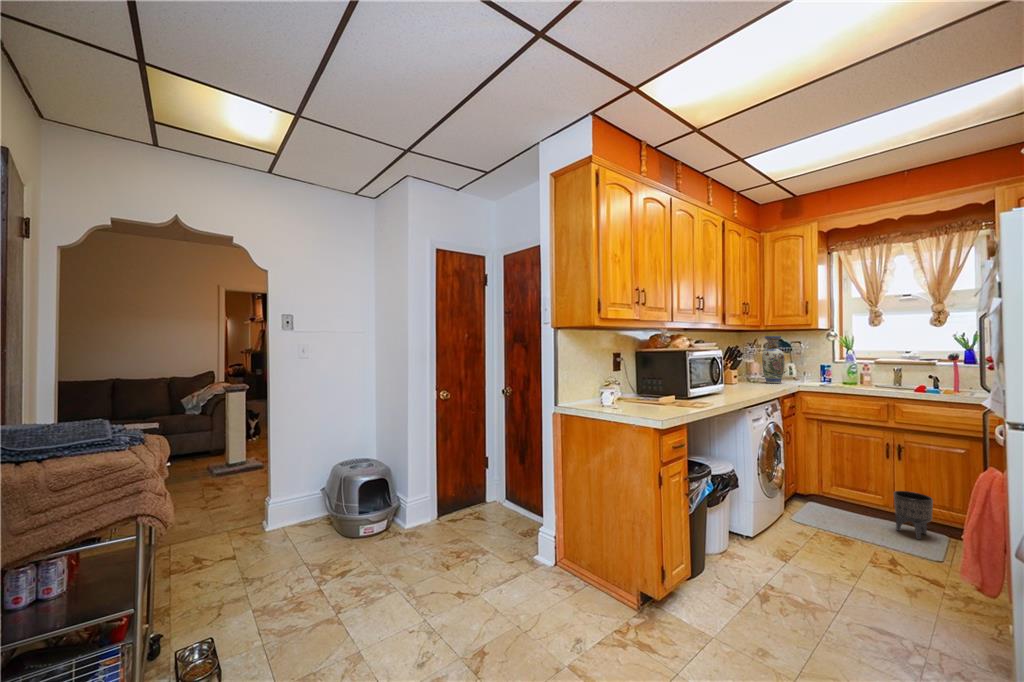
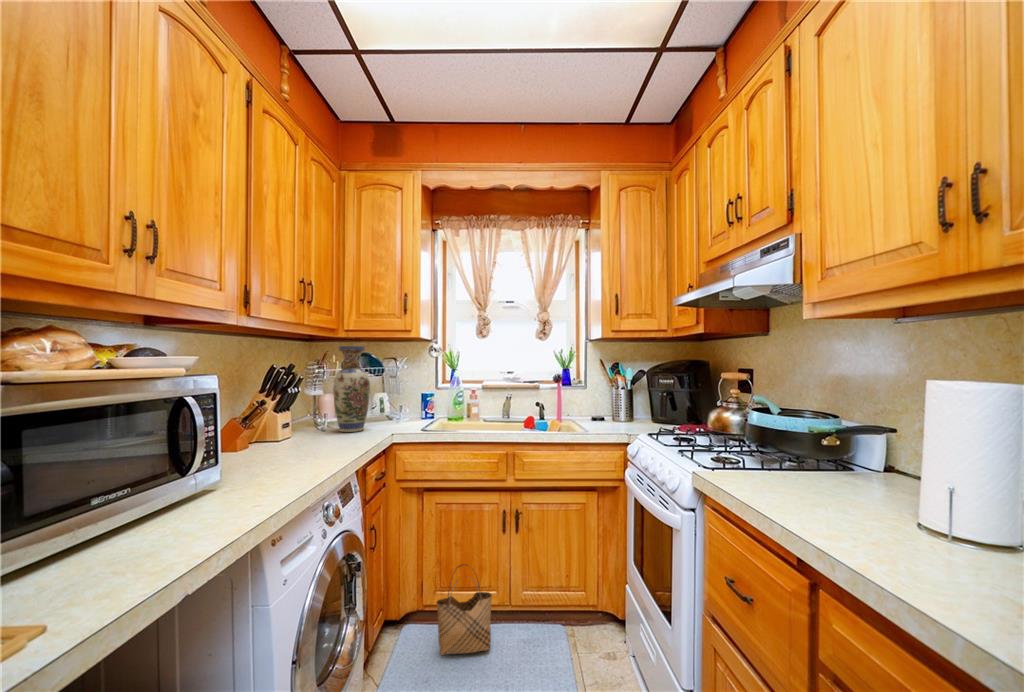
woven basket: none [832,470,877,523] -> present [436,564,492,655]
planter: present [894,491,933,539] -> none [514,582,558,666]

